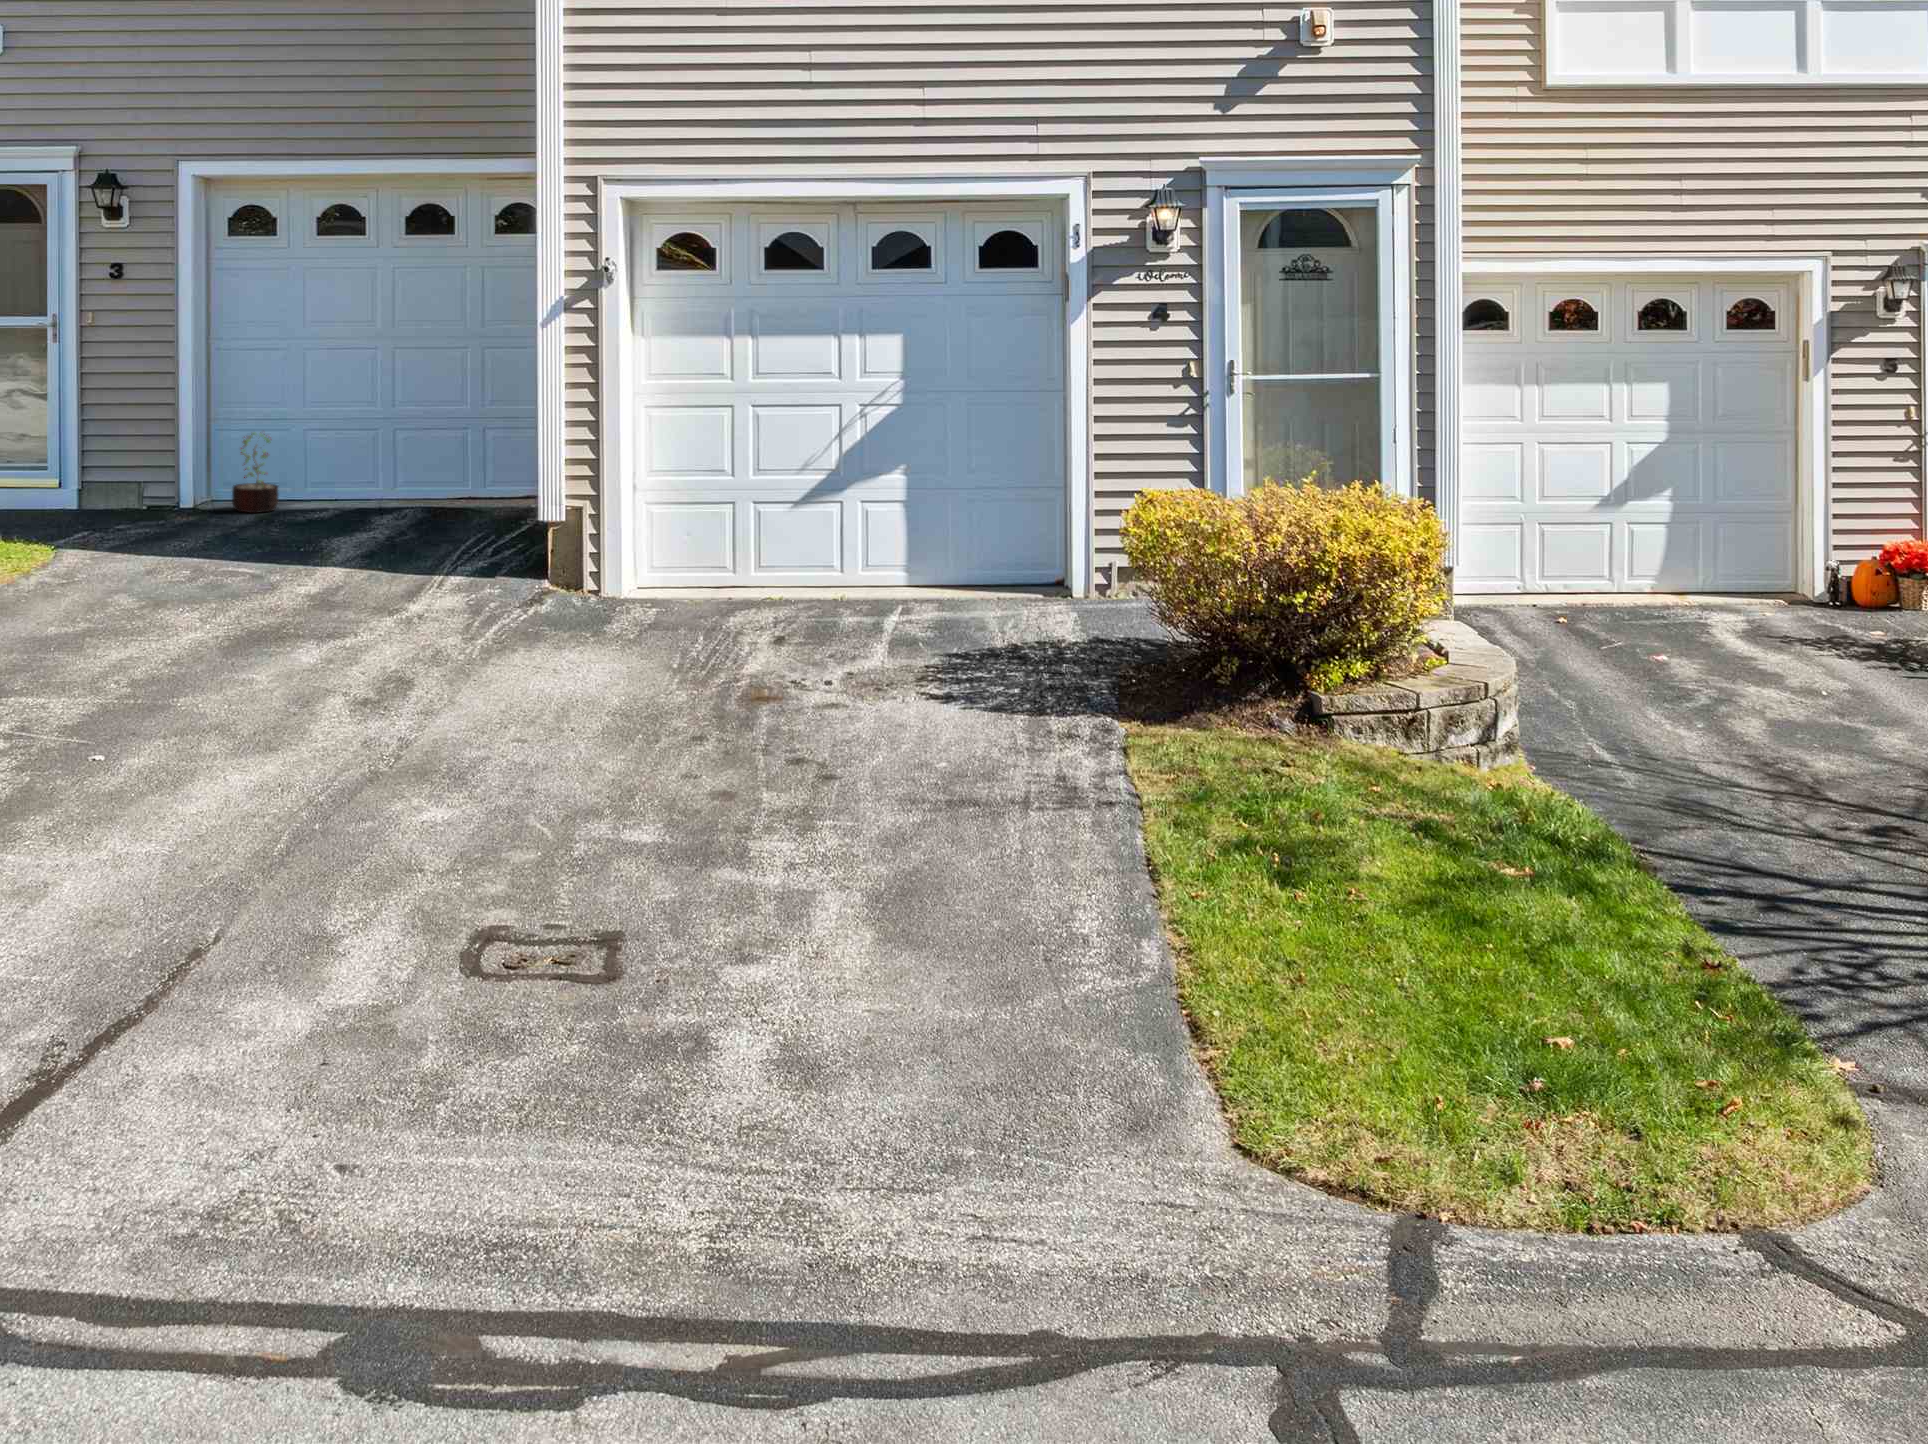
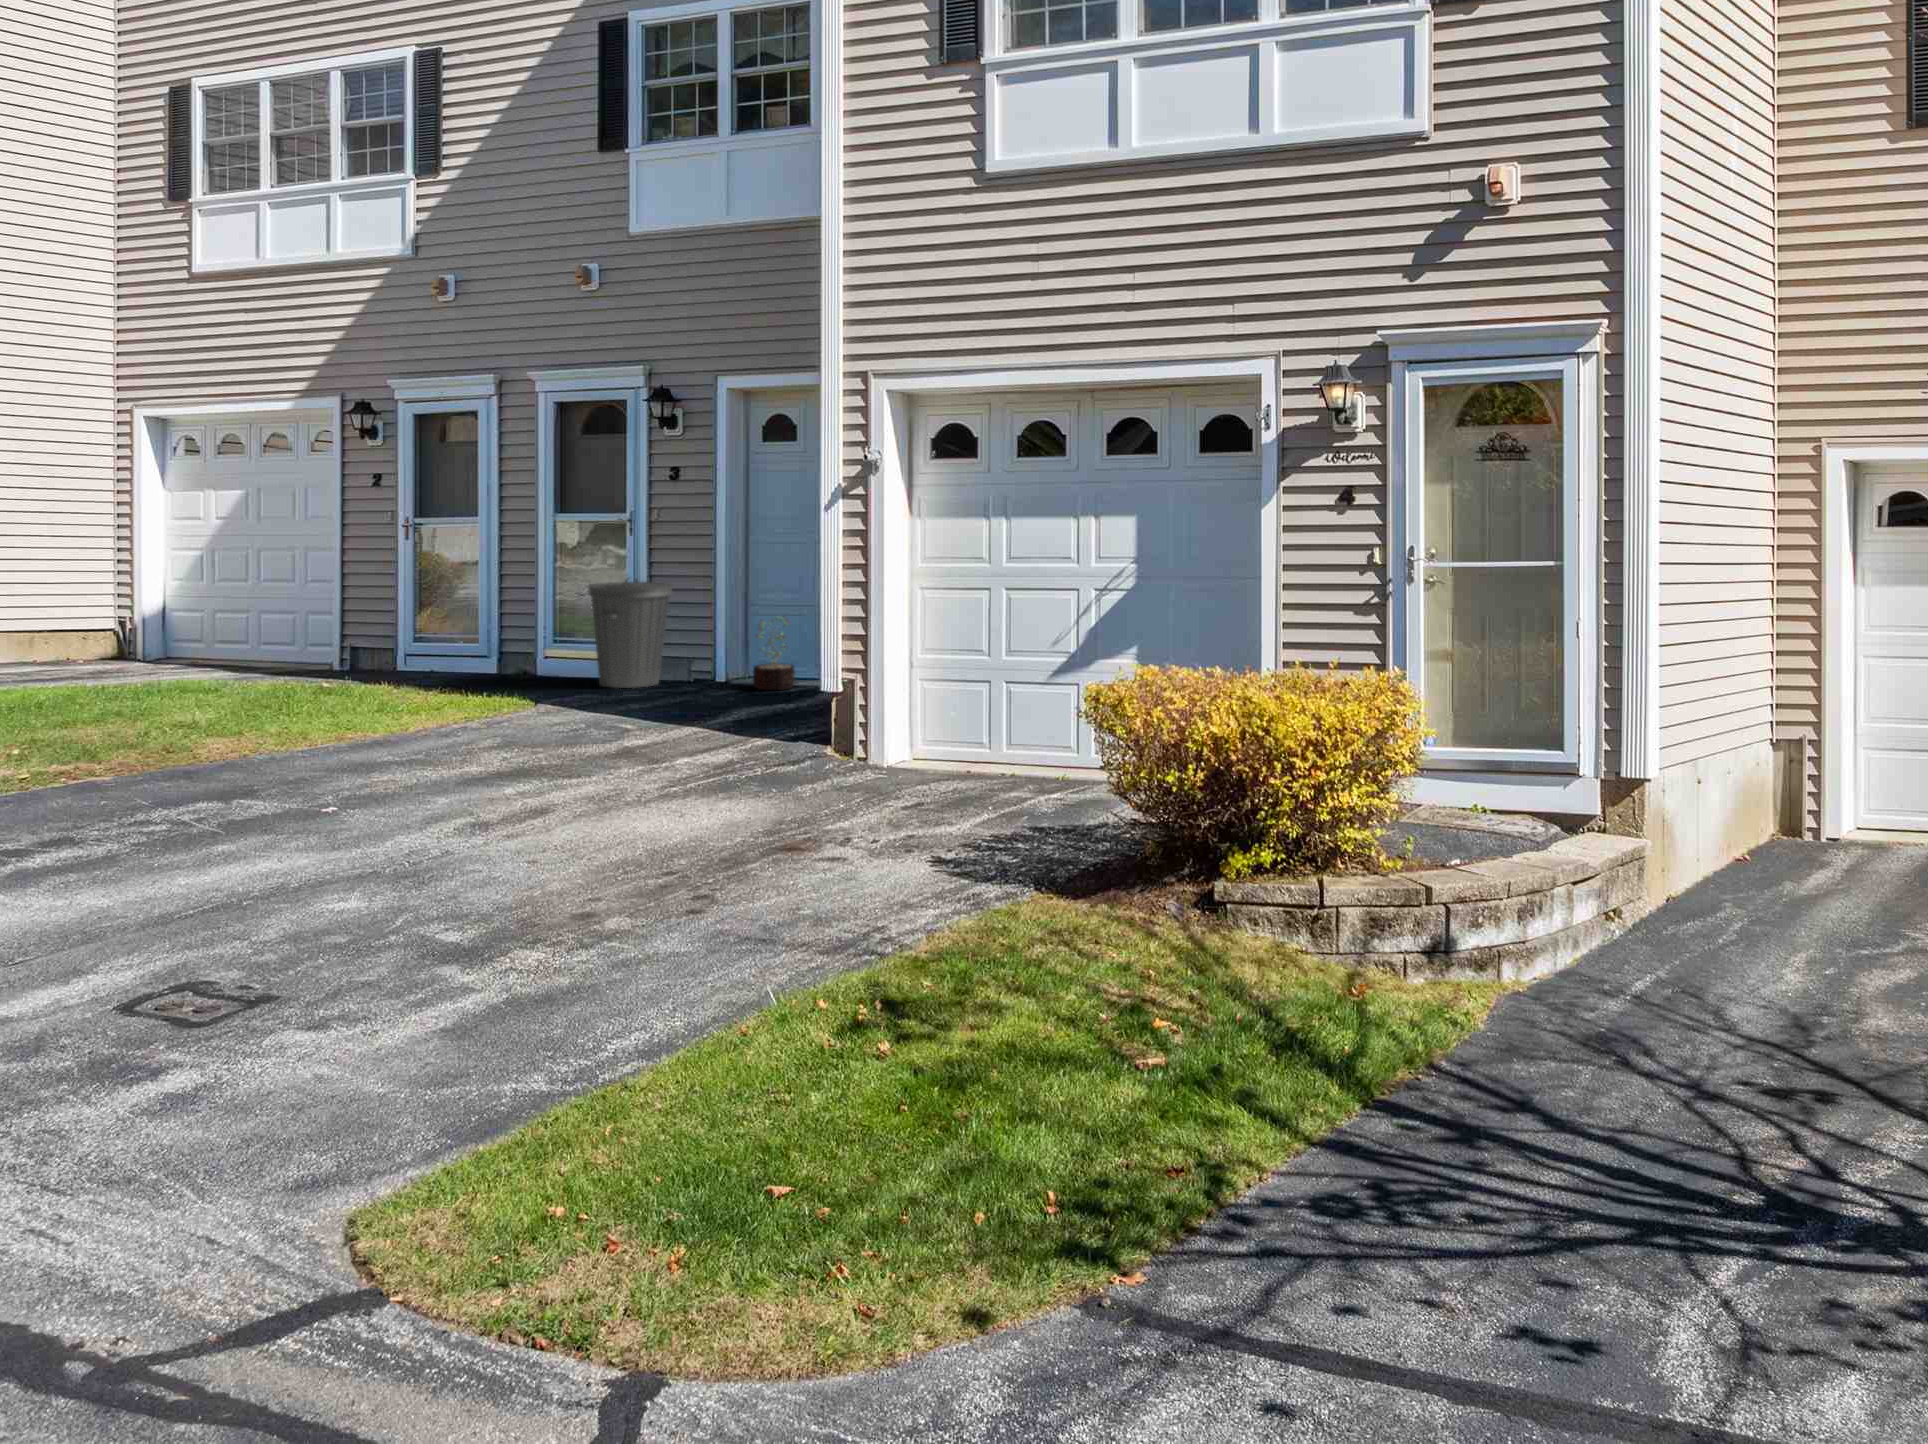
trash can: none [30,392,133,516] -> present [588,578,673,688]

